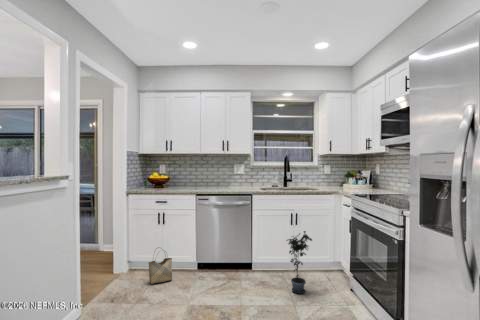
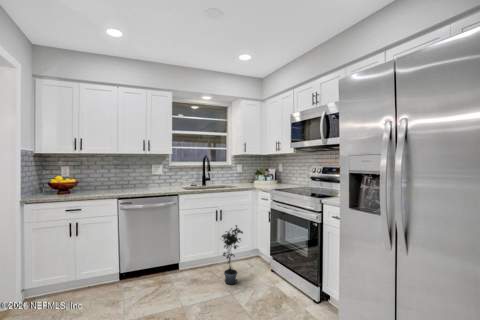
woven basket: present [149,258,172,284] -> none [61,263,92,308]

